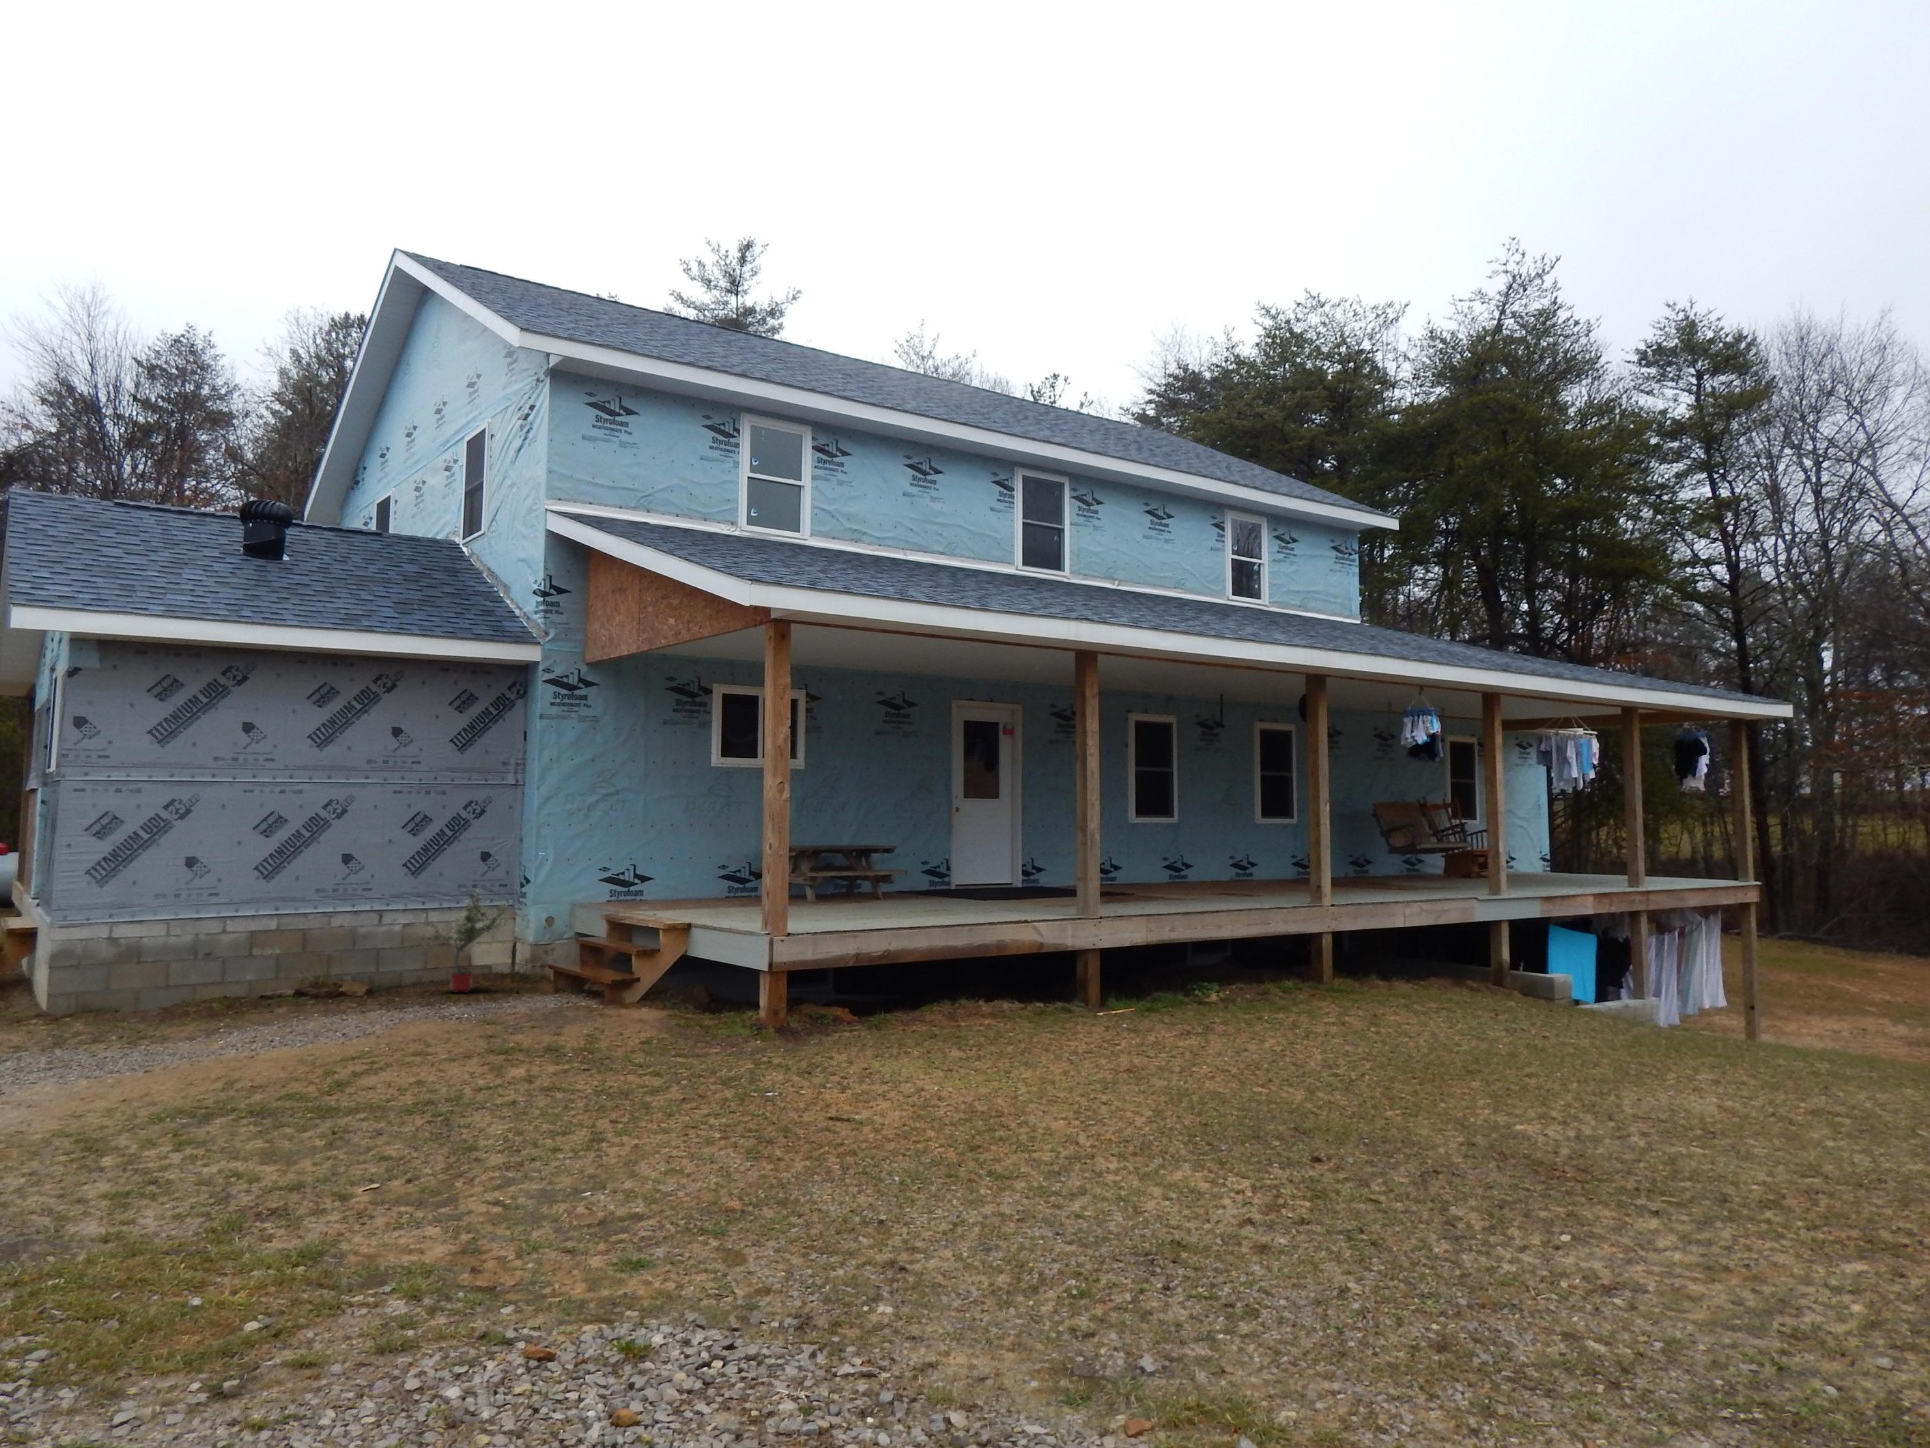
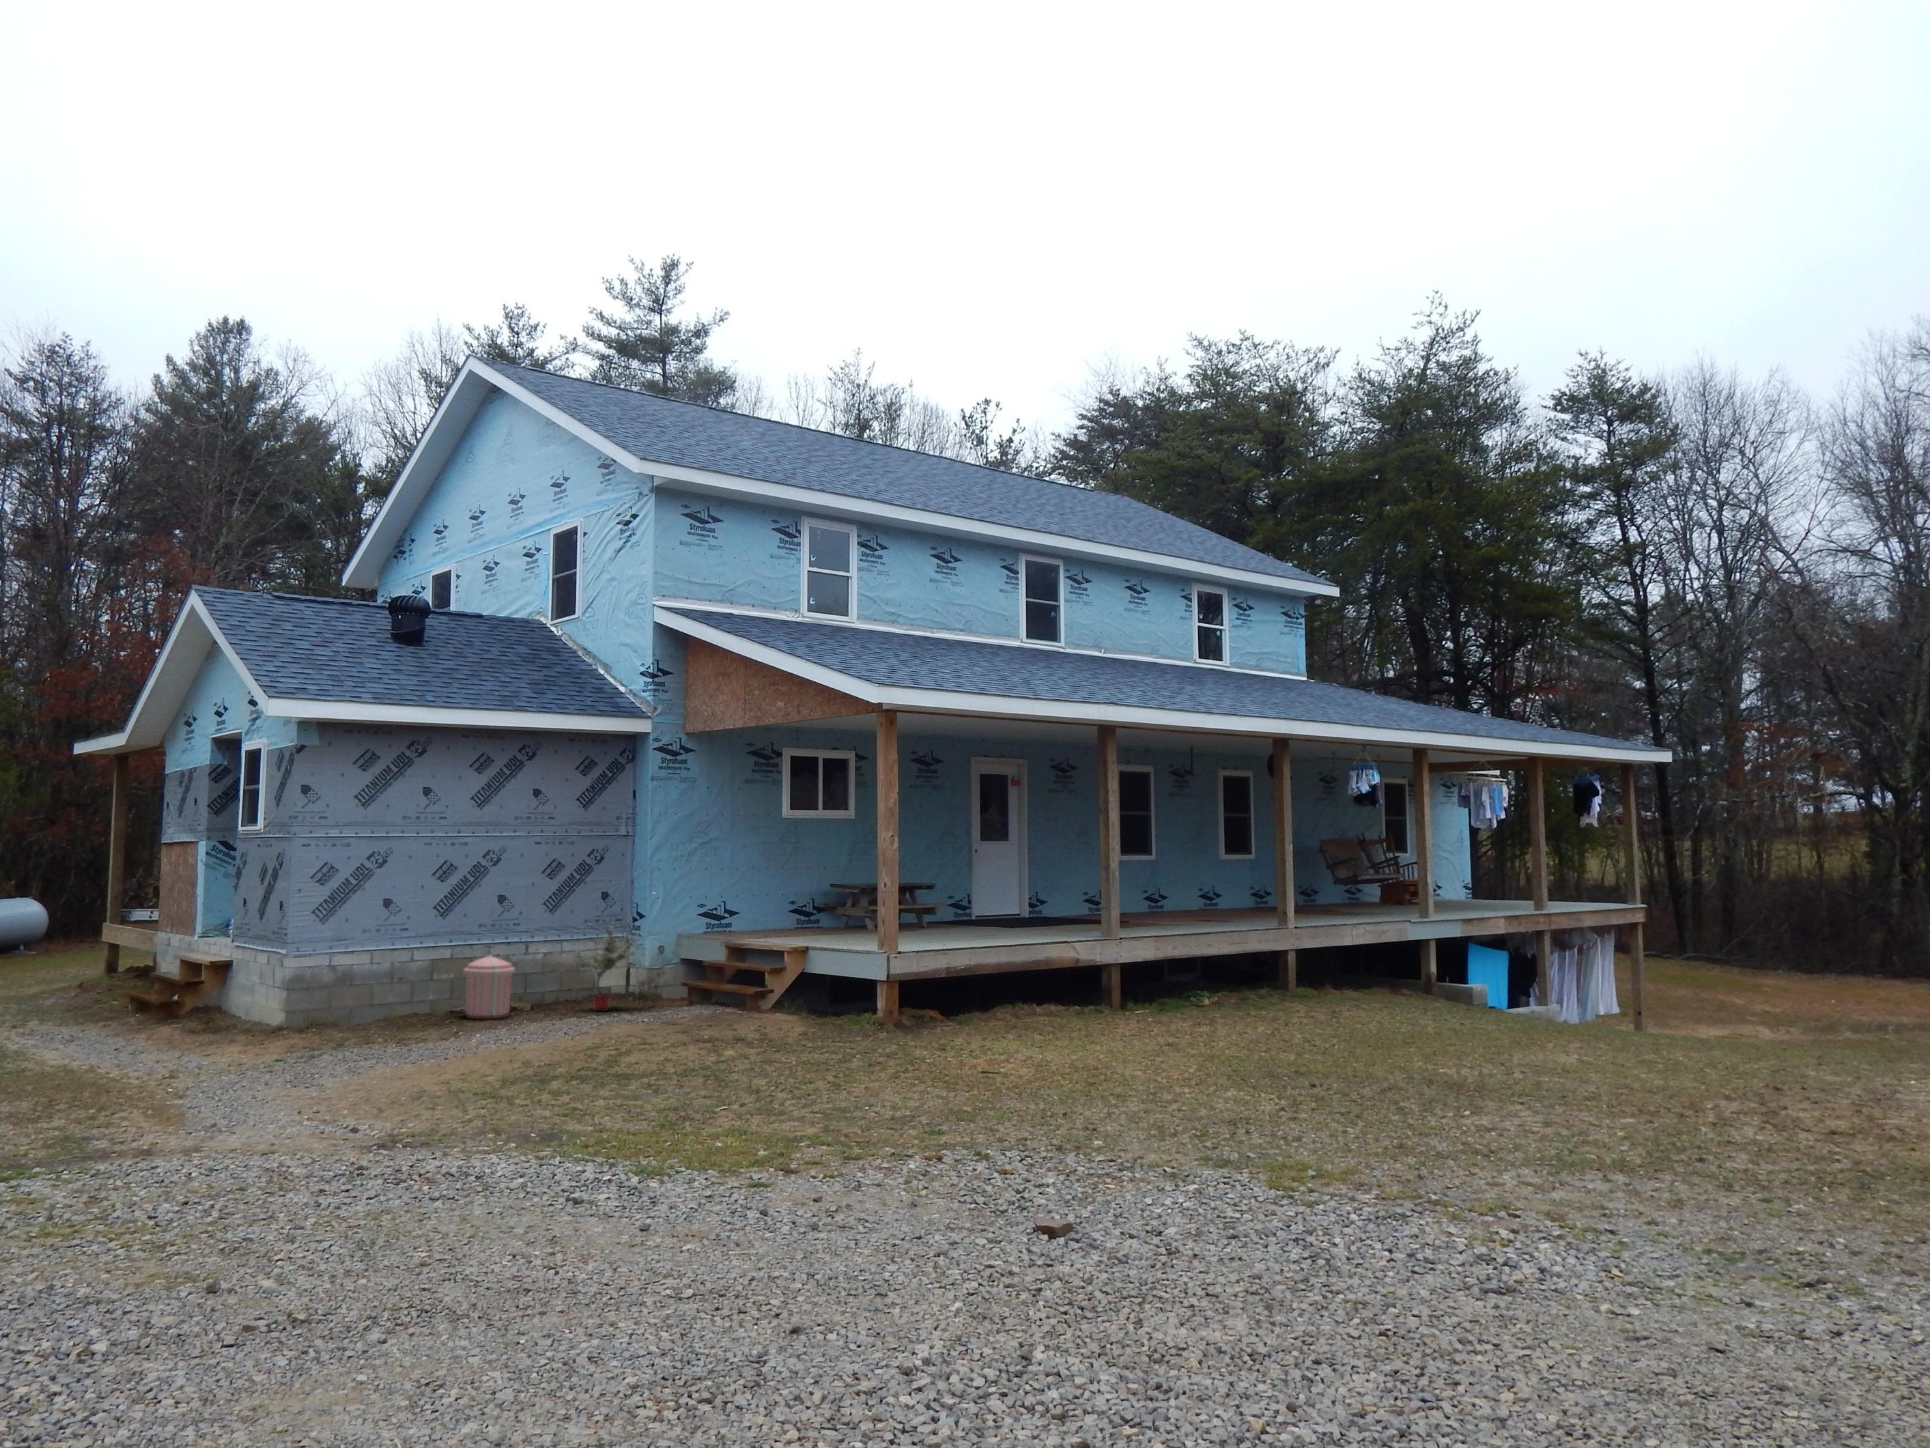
trash can: none [279,923,346,1002] -> present [463,955,515,1019]

